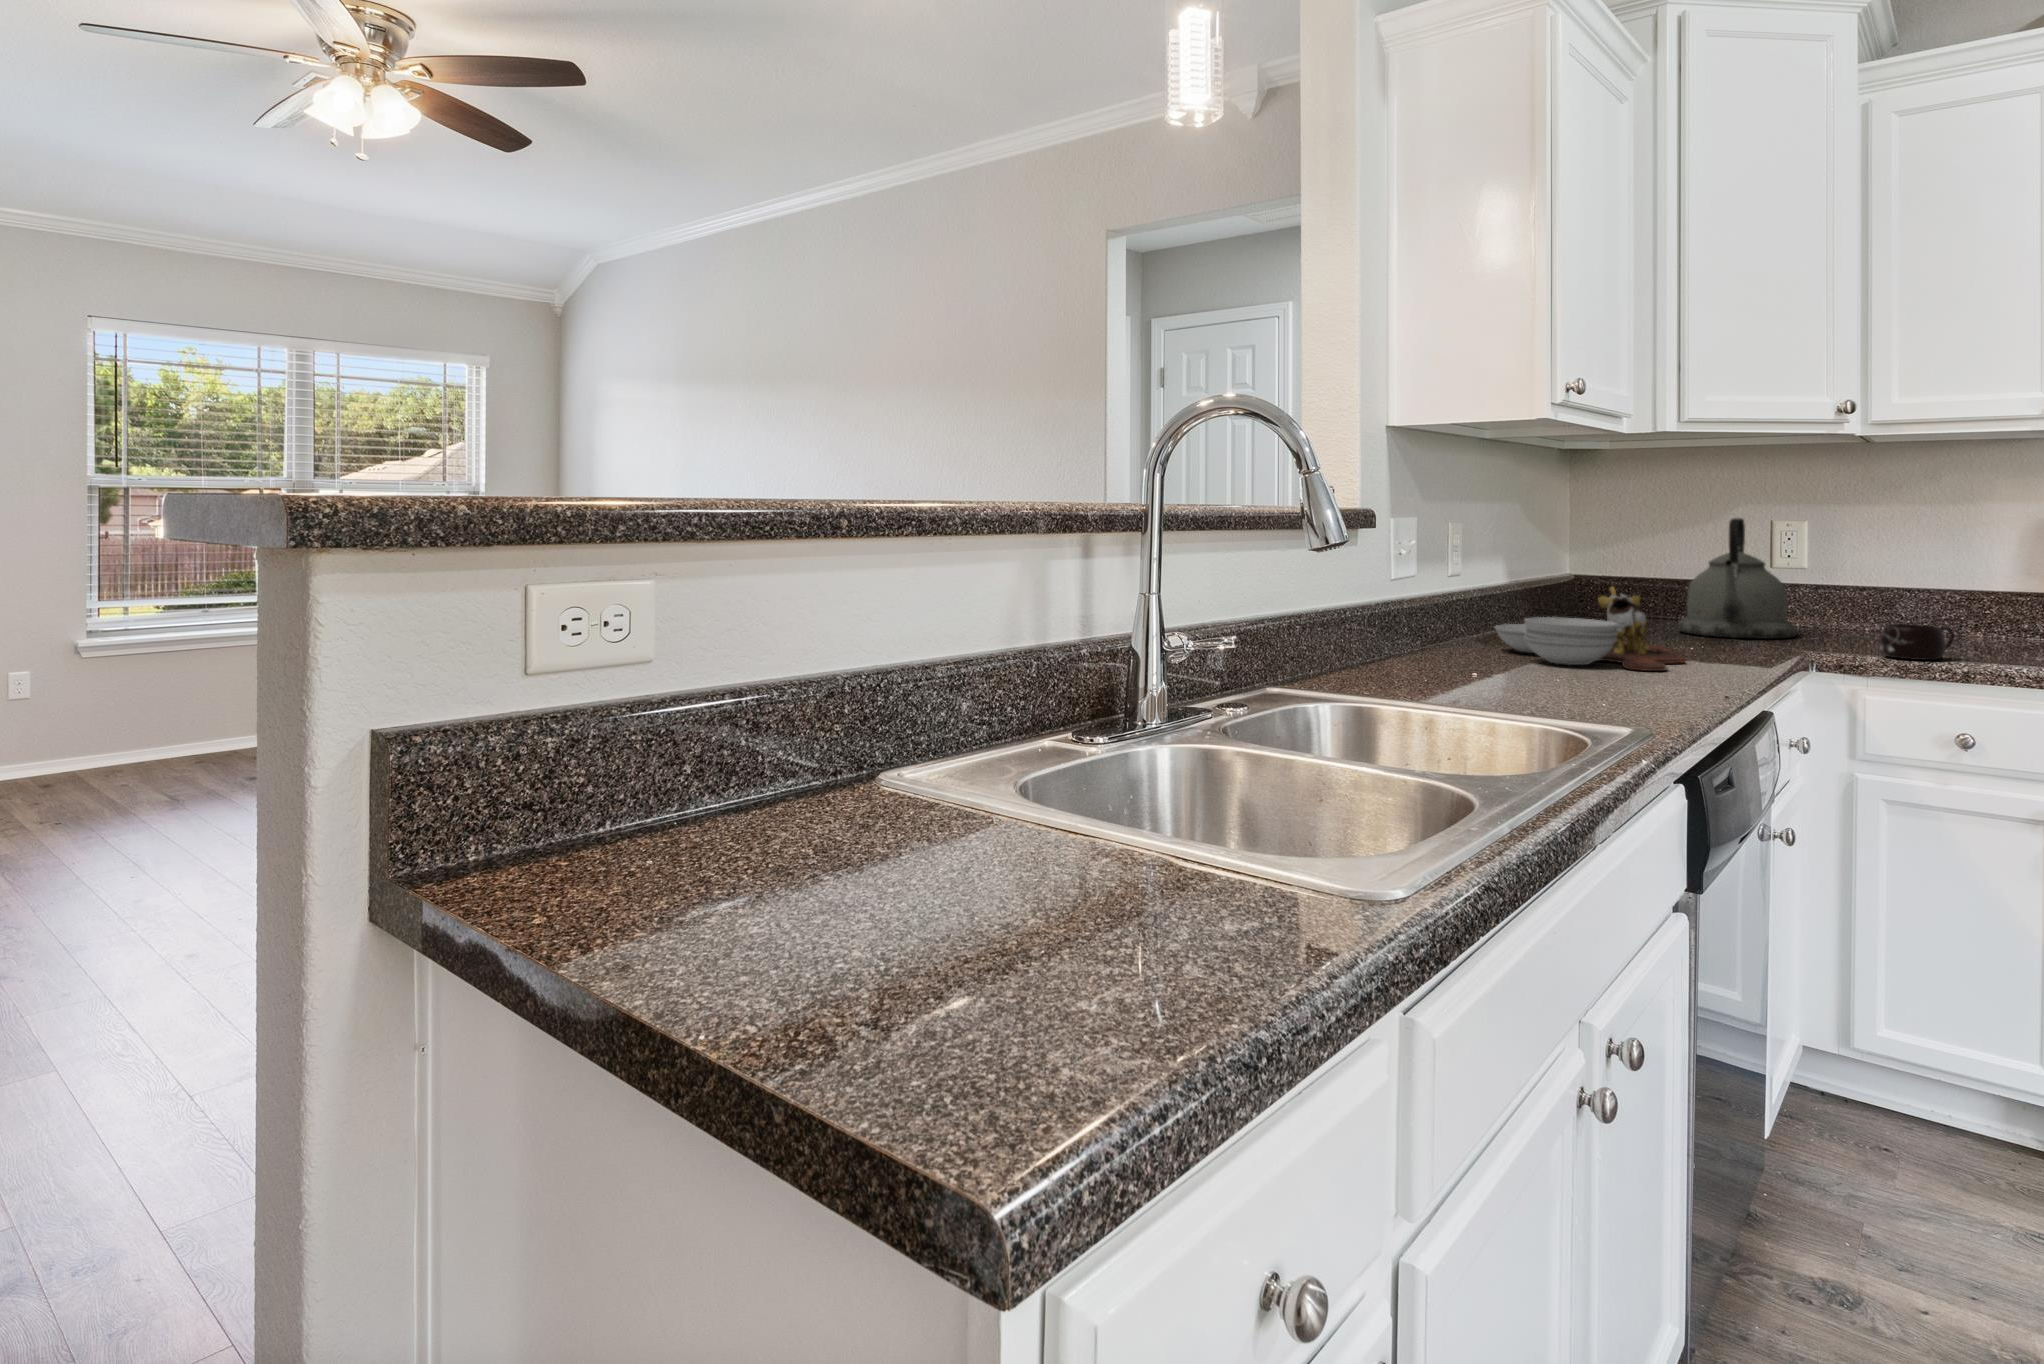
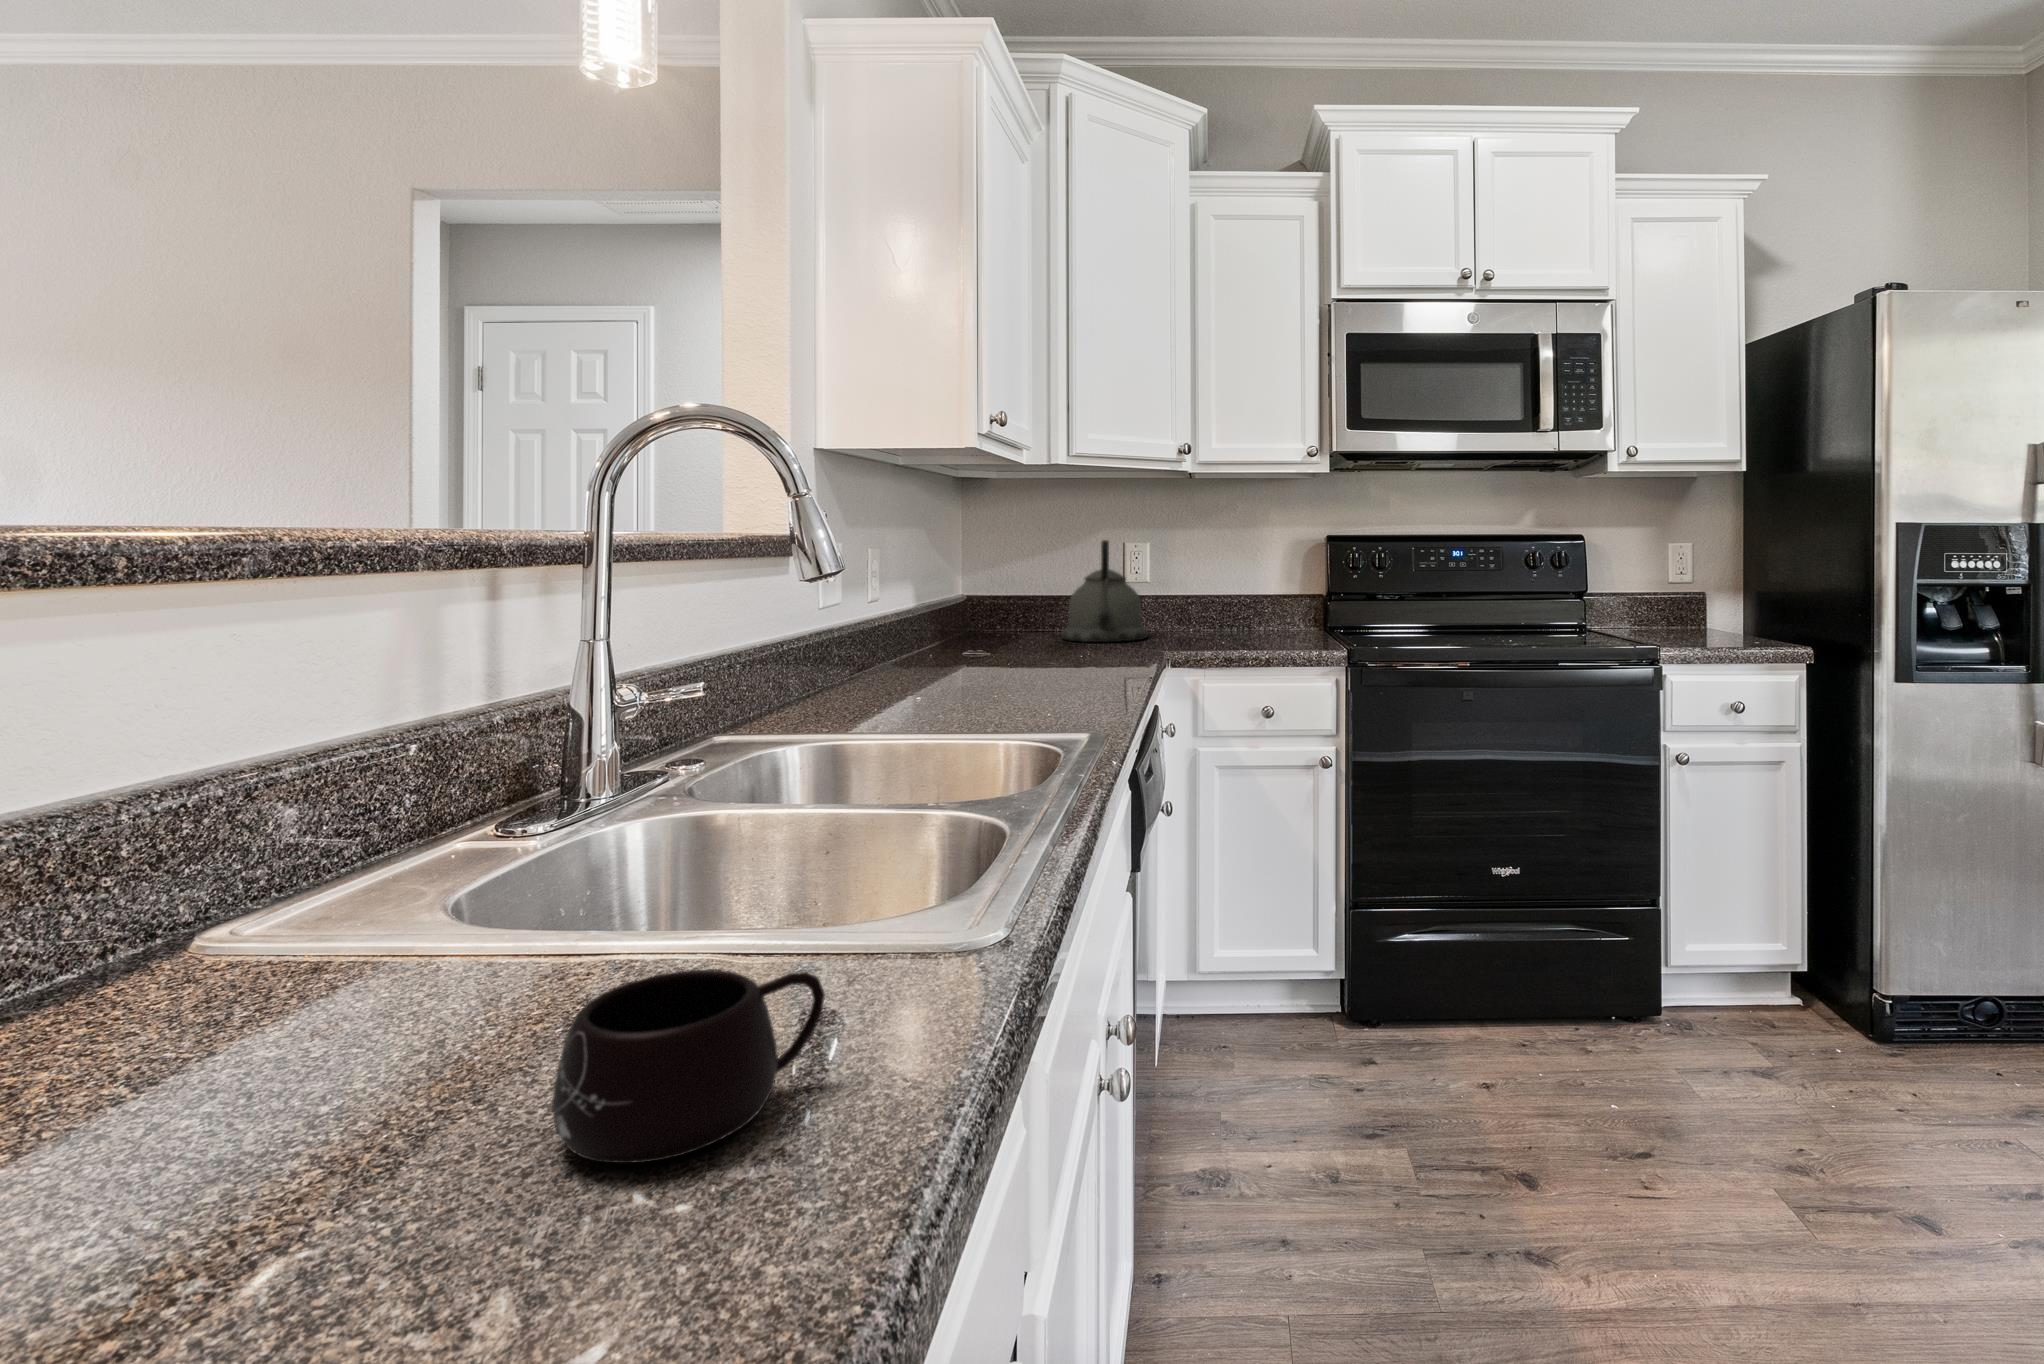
cutting board: present [1495,587,1685,671] -> none [922,603,1085,678]
mug: present [1880,624,1955,660] -> present [552,970,825,1163]

